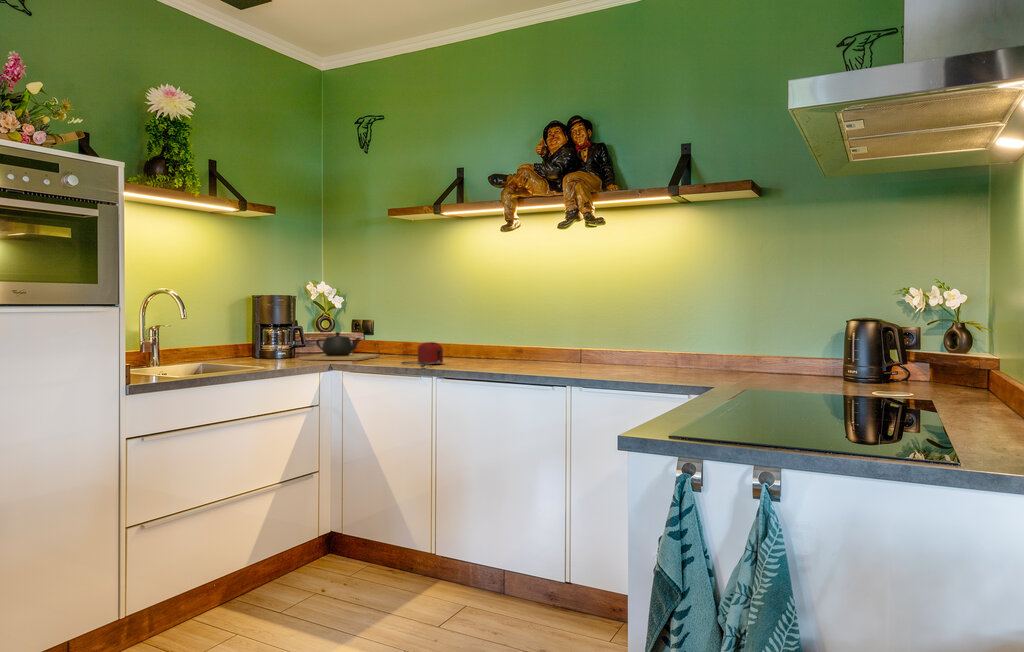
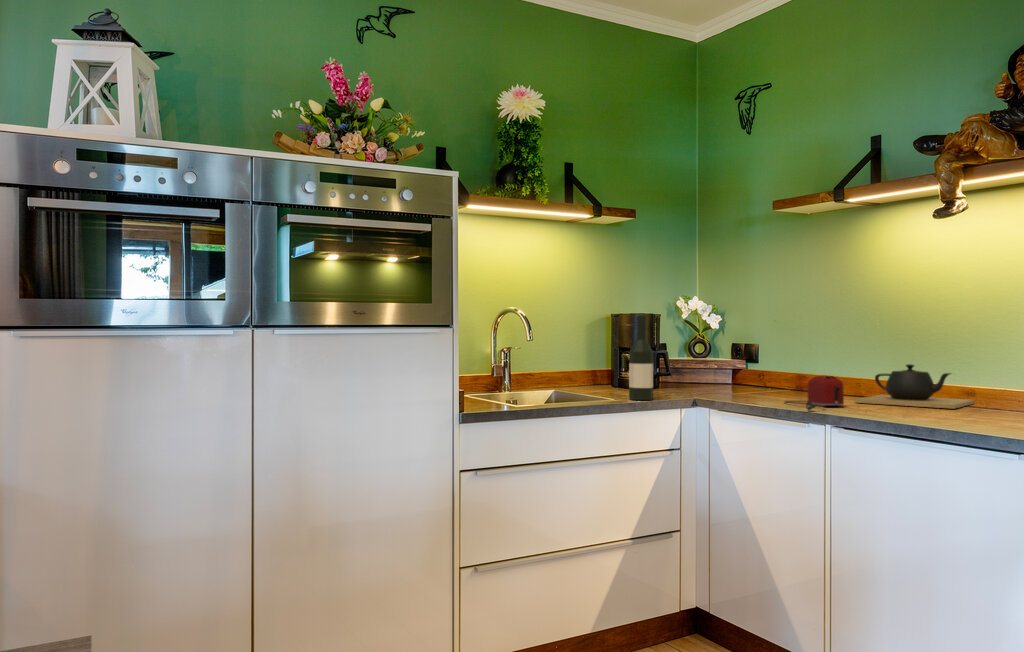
wine bottle: none [279,295,300,367] -> present [629,313,653,400]
teapot: present [299,332,380,360] -> present [854,364,975,409]

